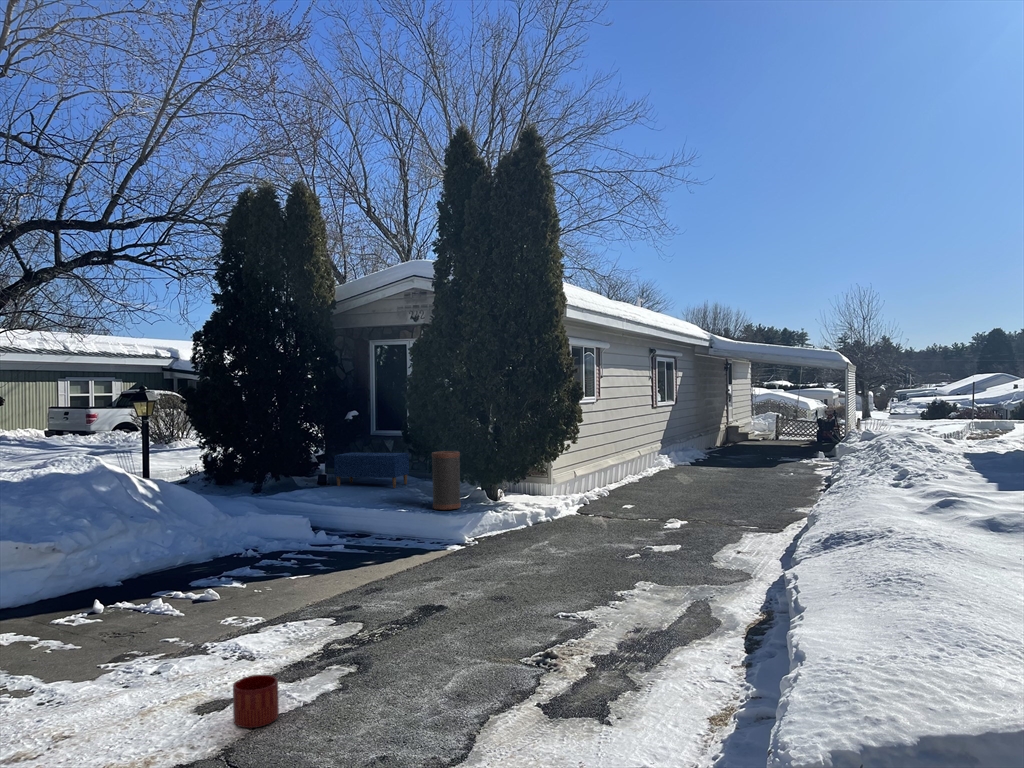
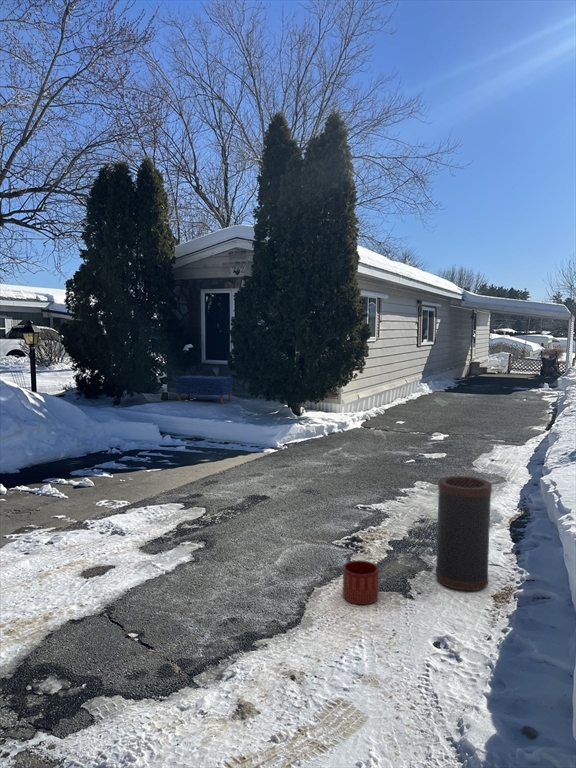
trash can: present [432,451,461,510] -> present [436,476,492,590]
planter: present [233,675,279,728] -> present [343,560,379,605]

